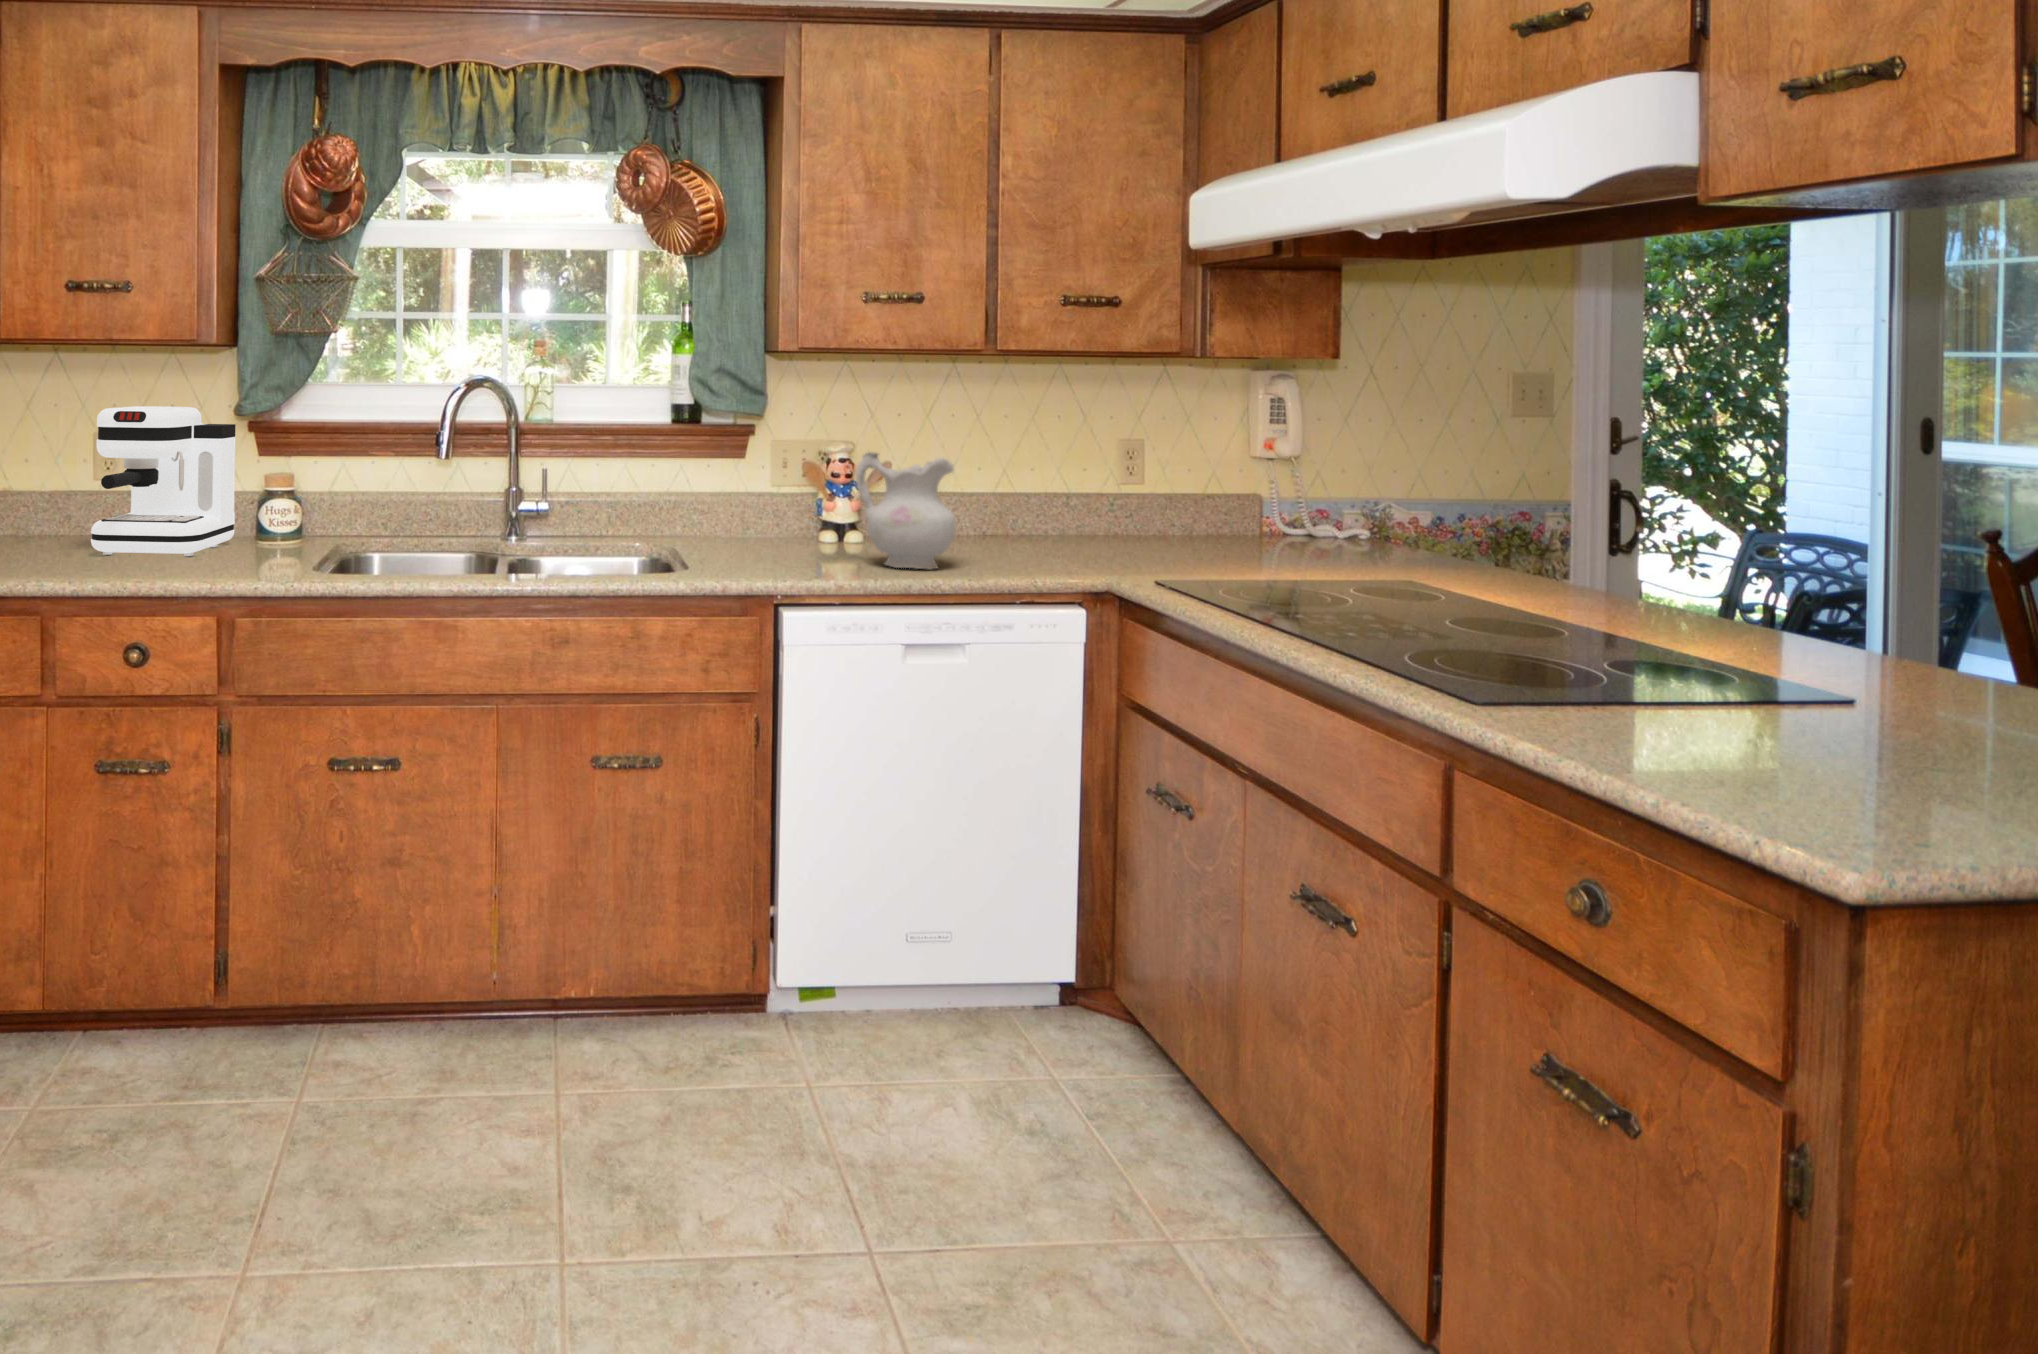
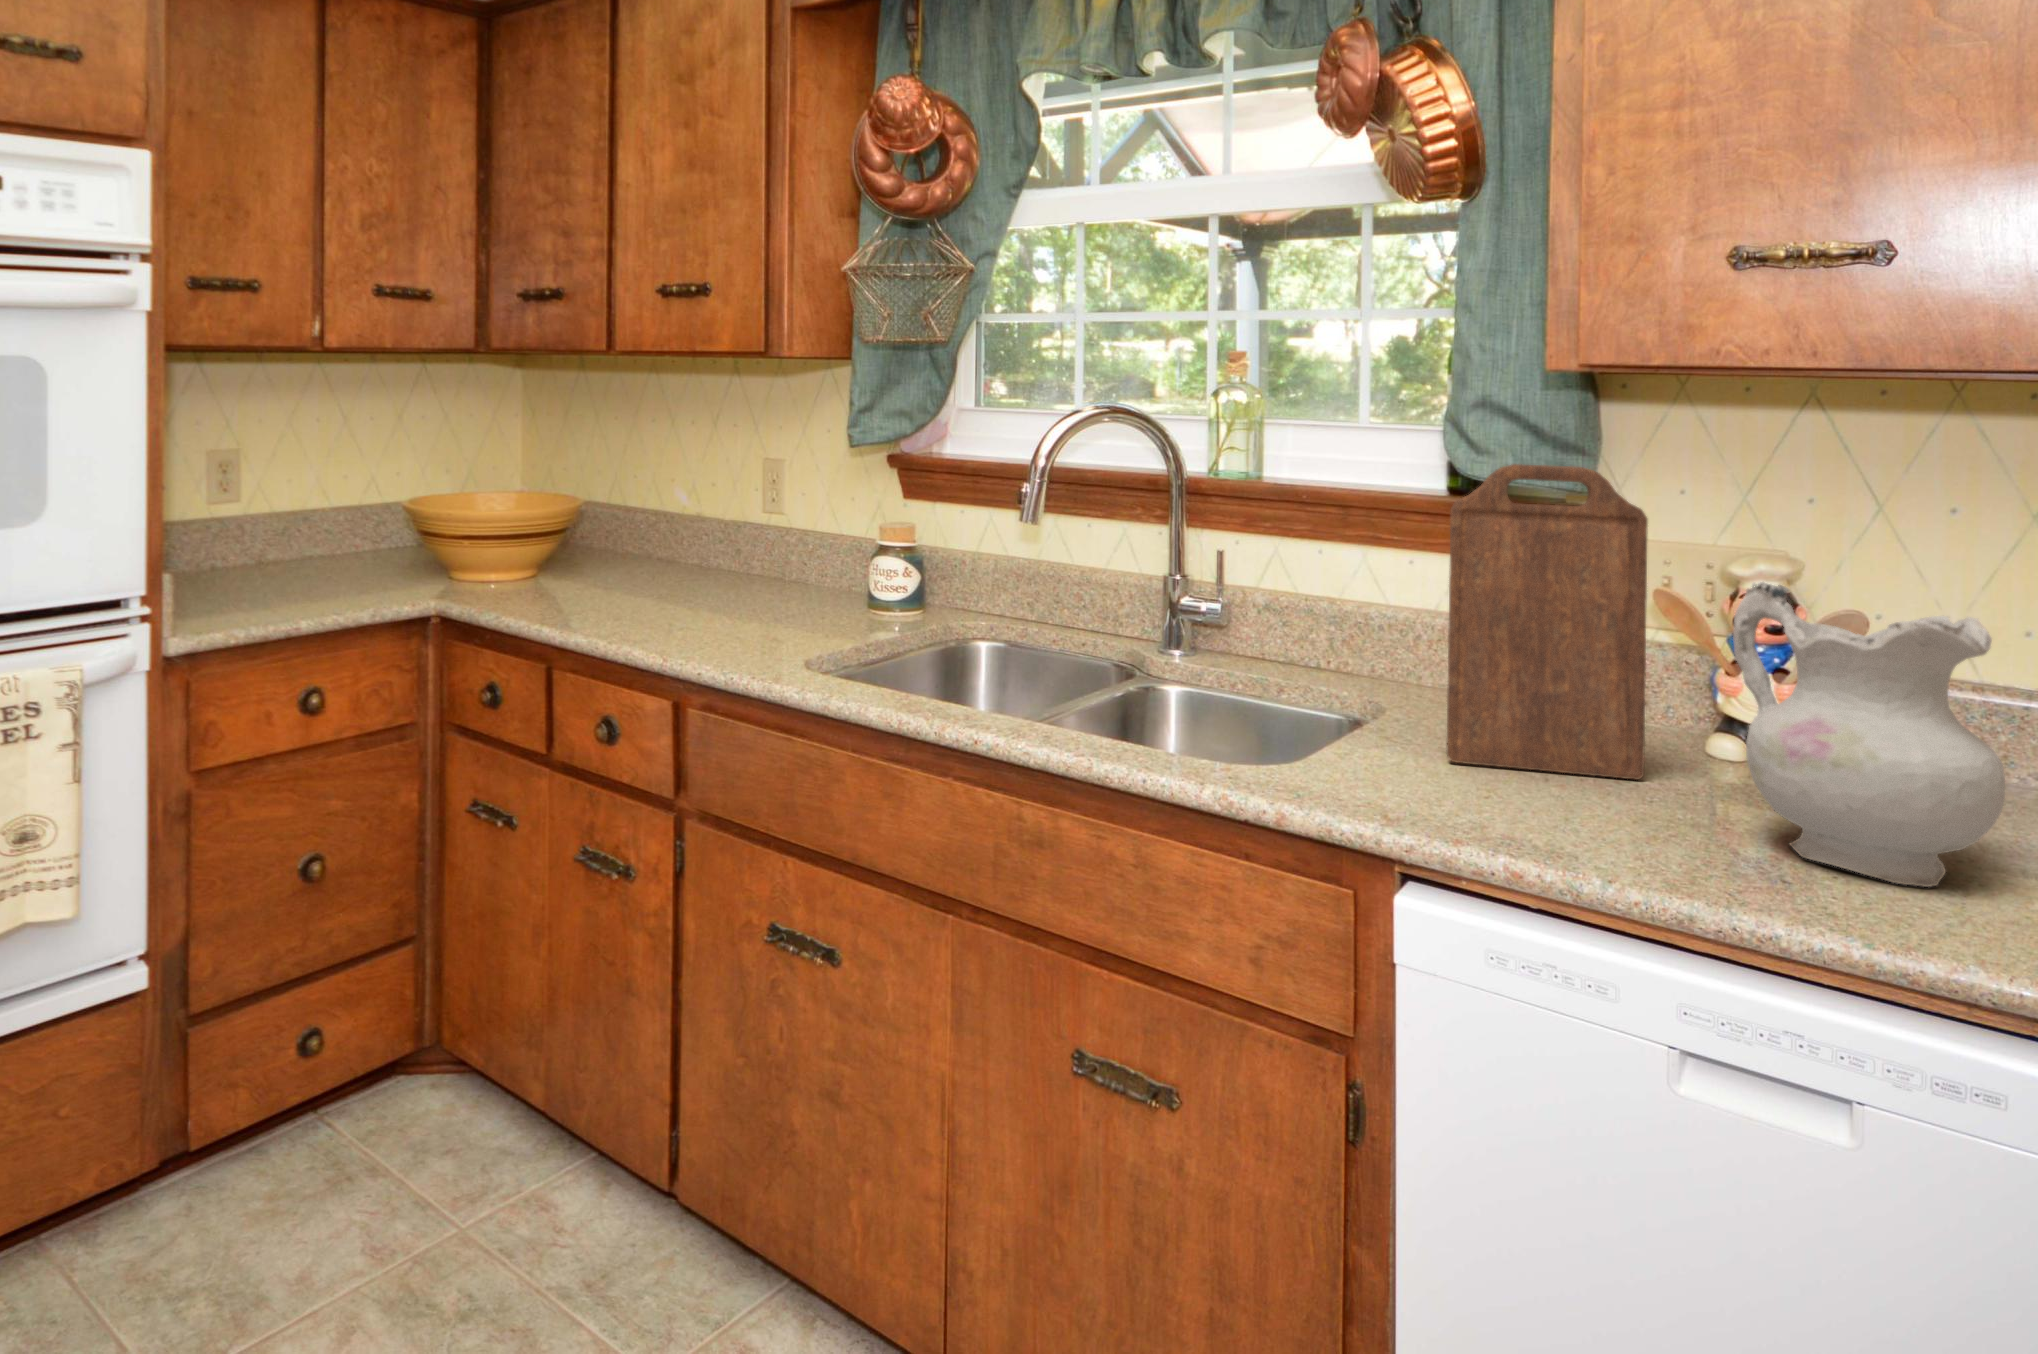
cutting board: none [728,404,807,560] -> present [1446,464,1648,780]
coffee maker: present [91,406,236,556] -> none [652,433,845,619]

